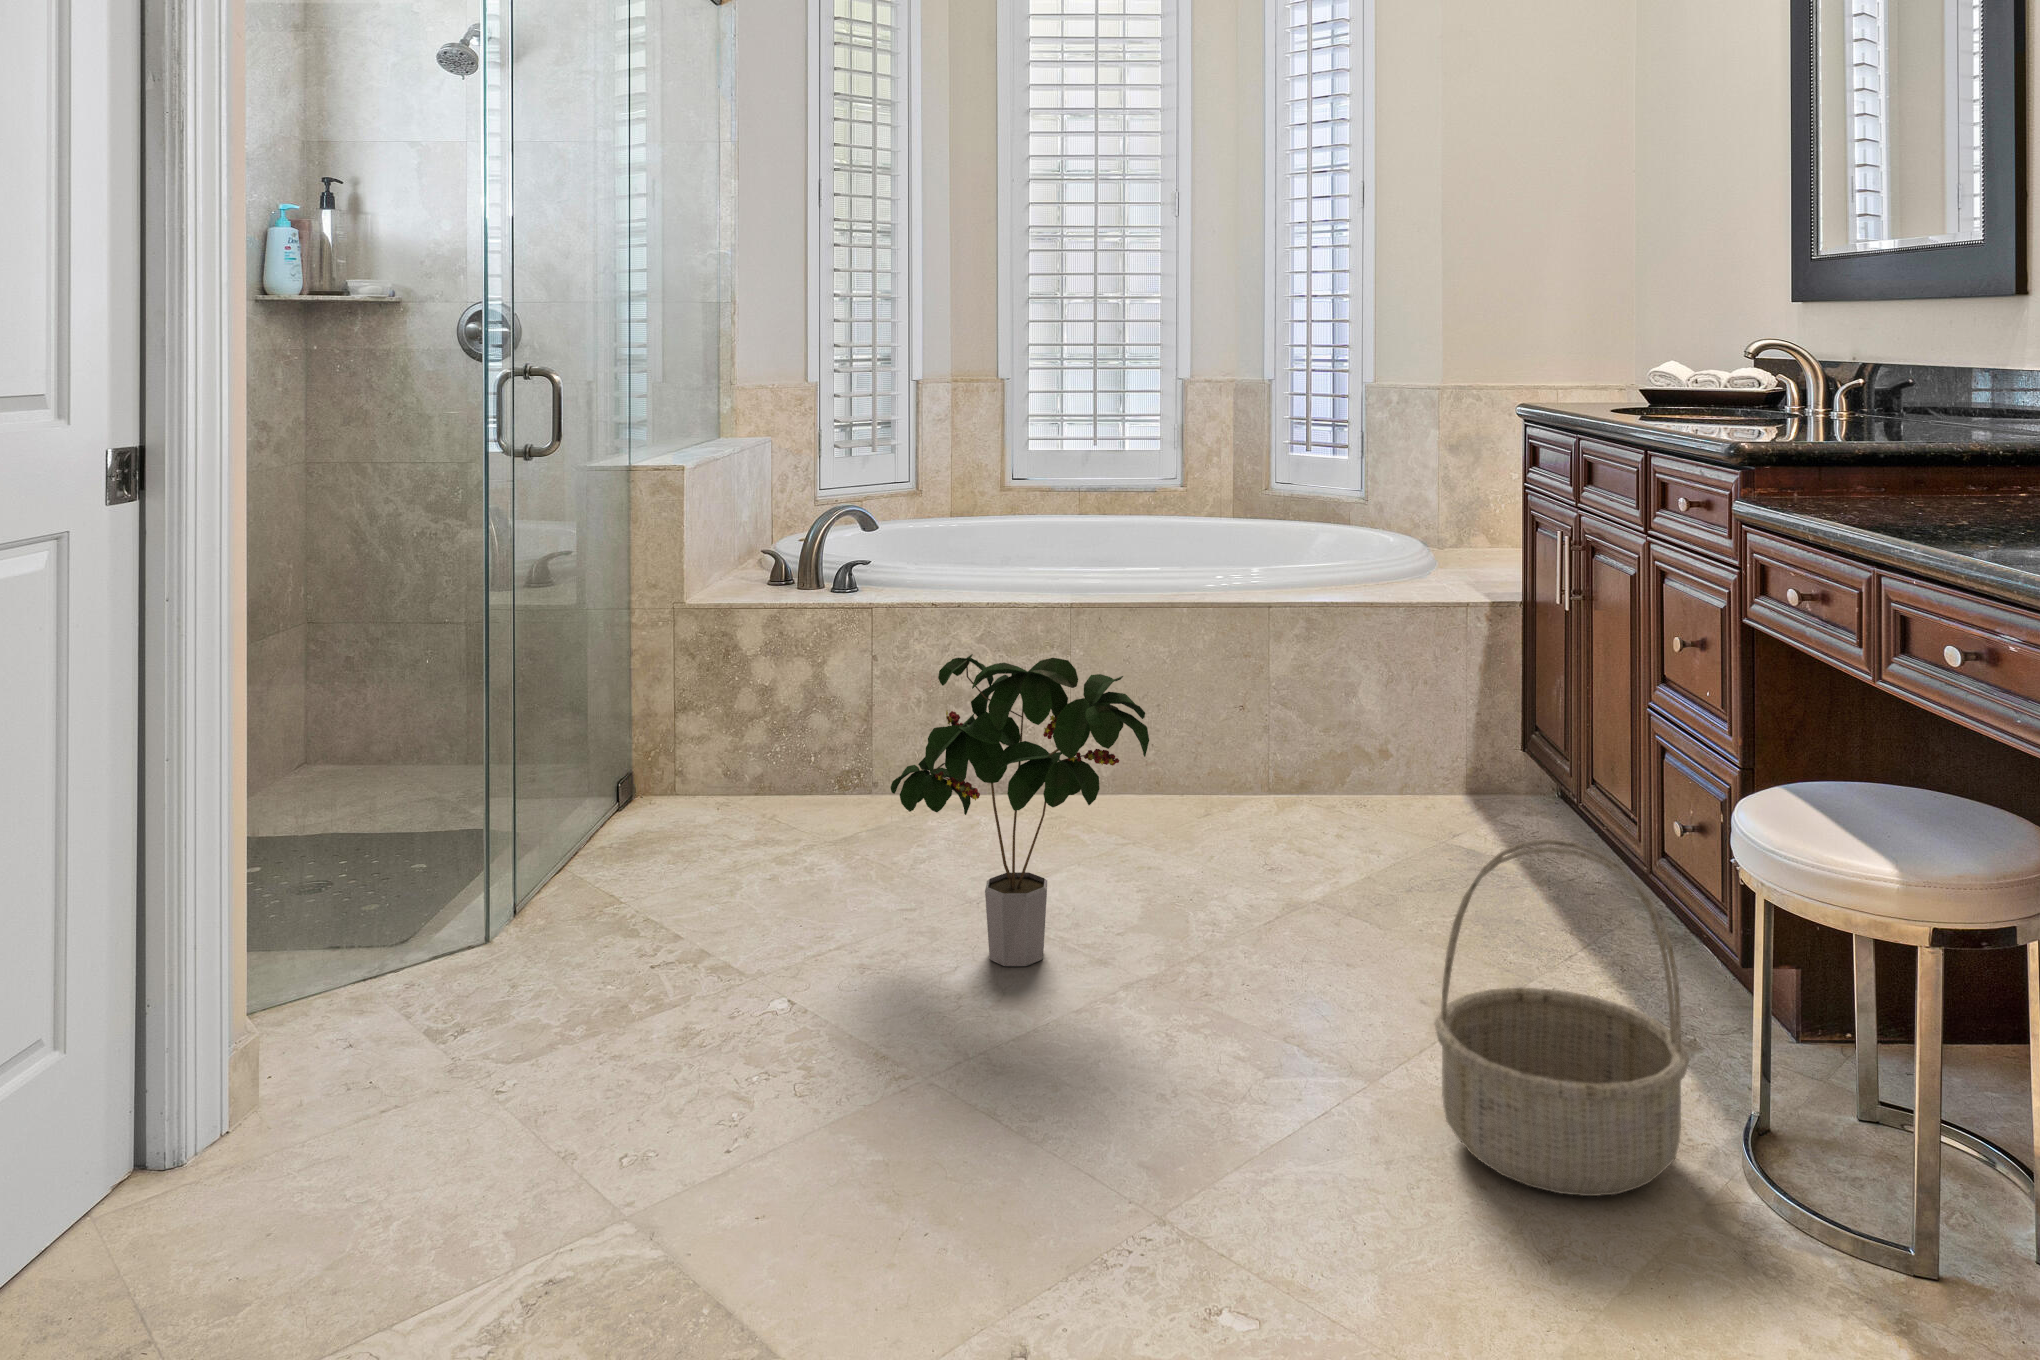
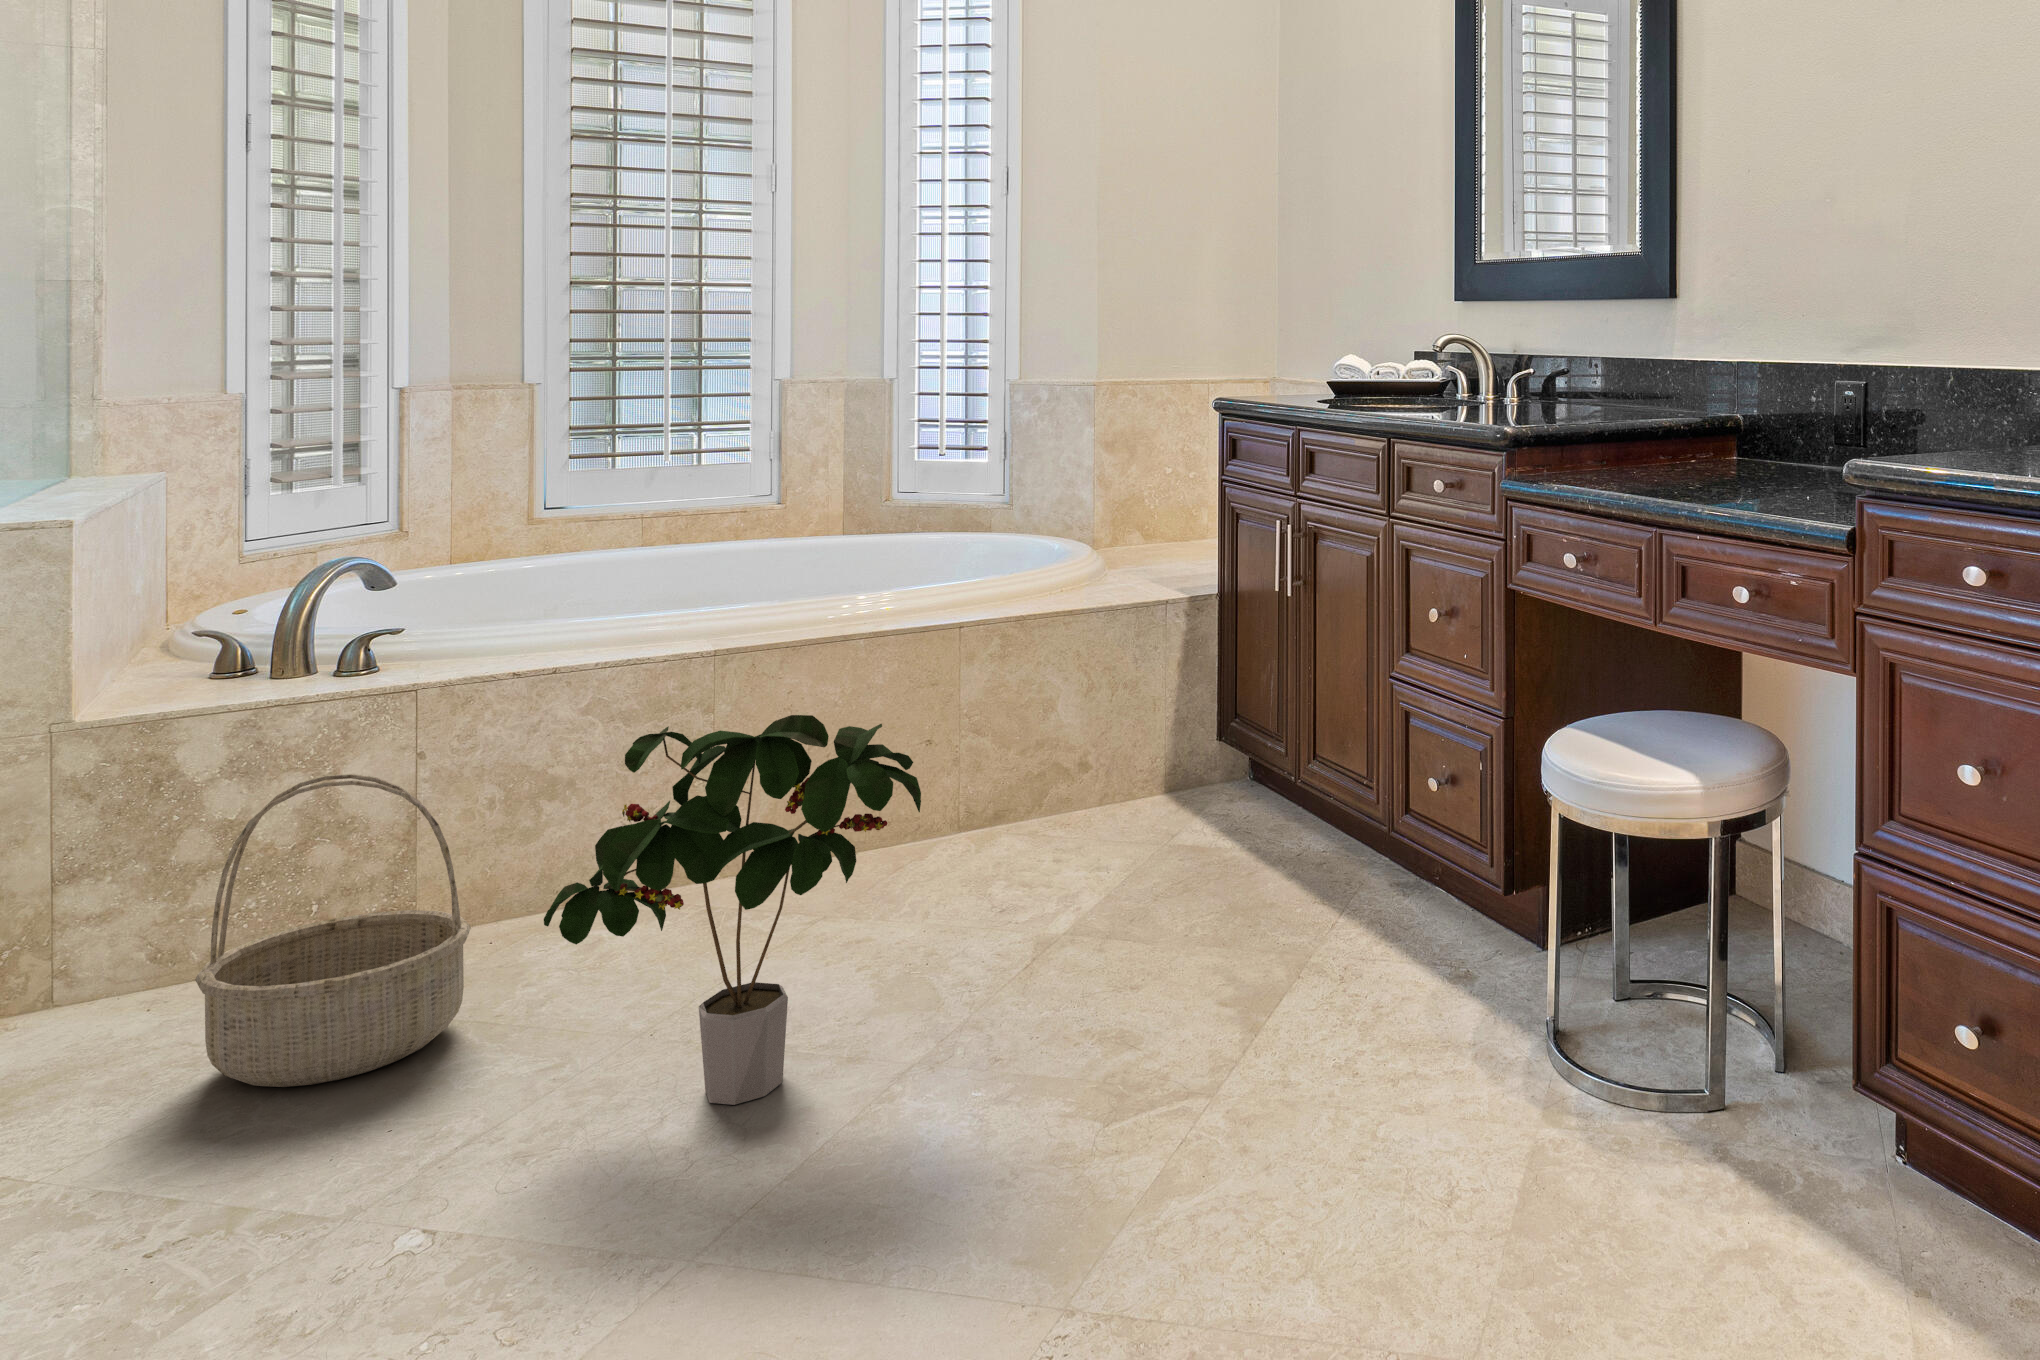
basket: present [1434,839,1689,1196] -> present [195,774,471,1087]

